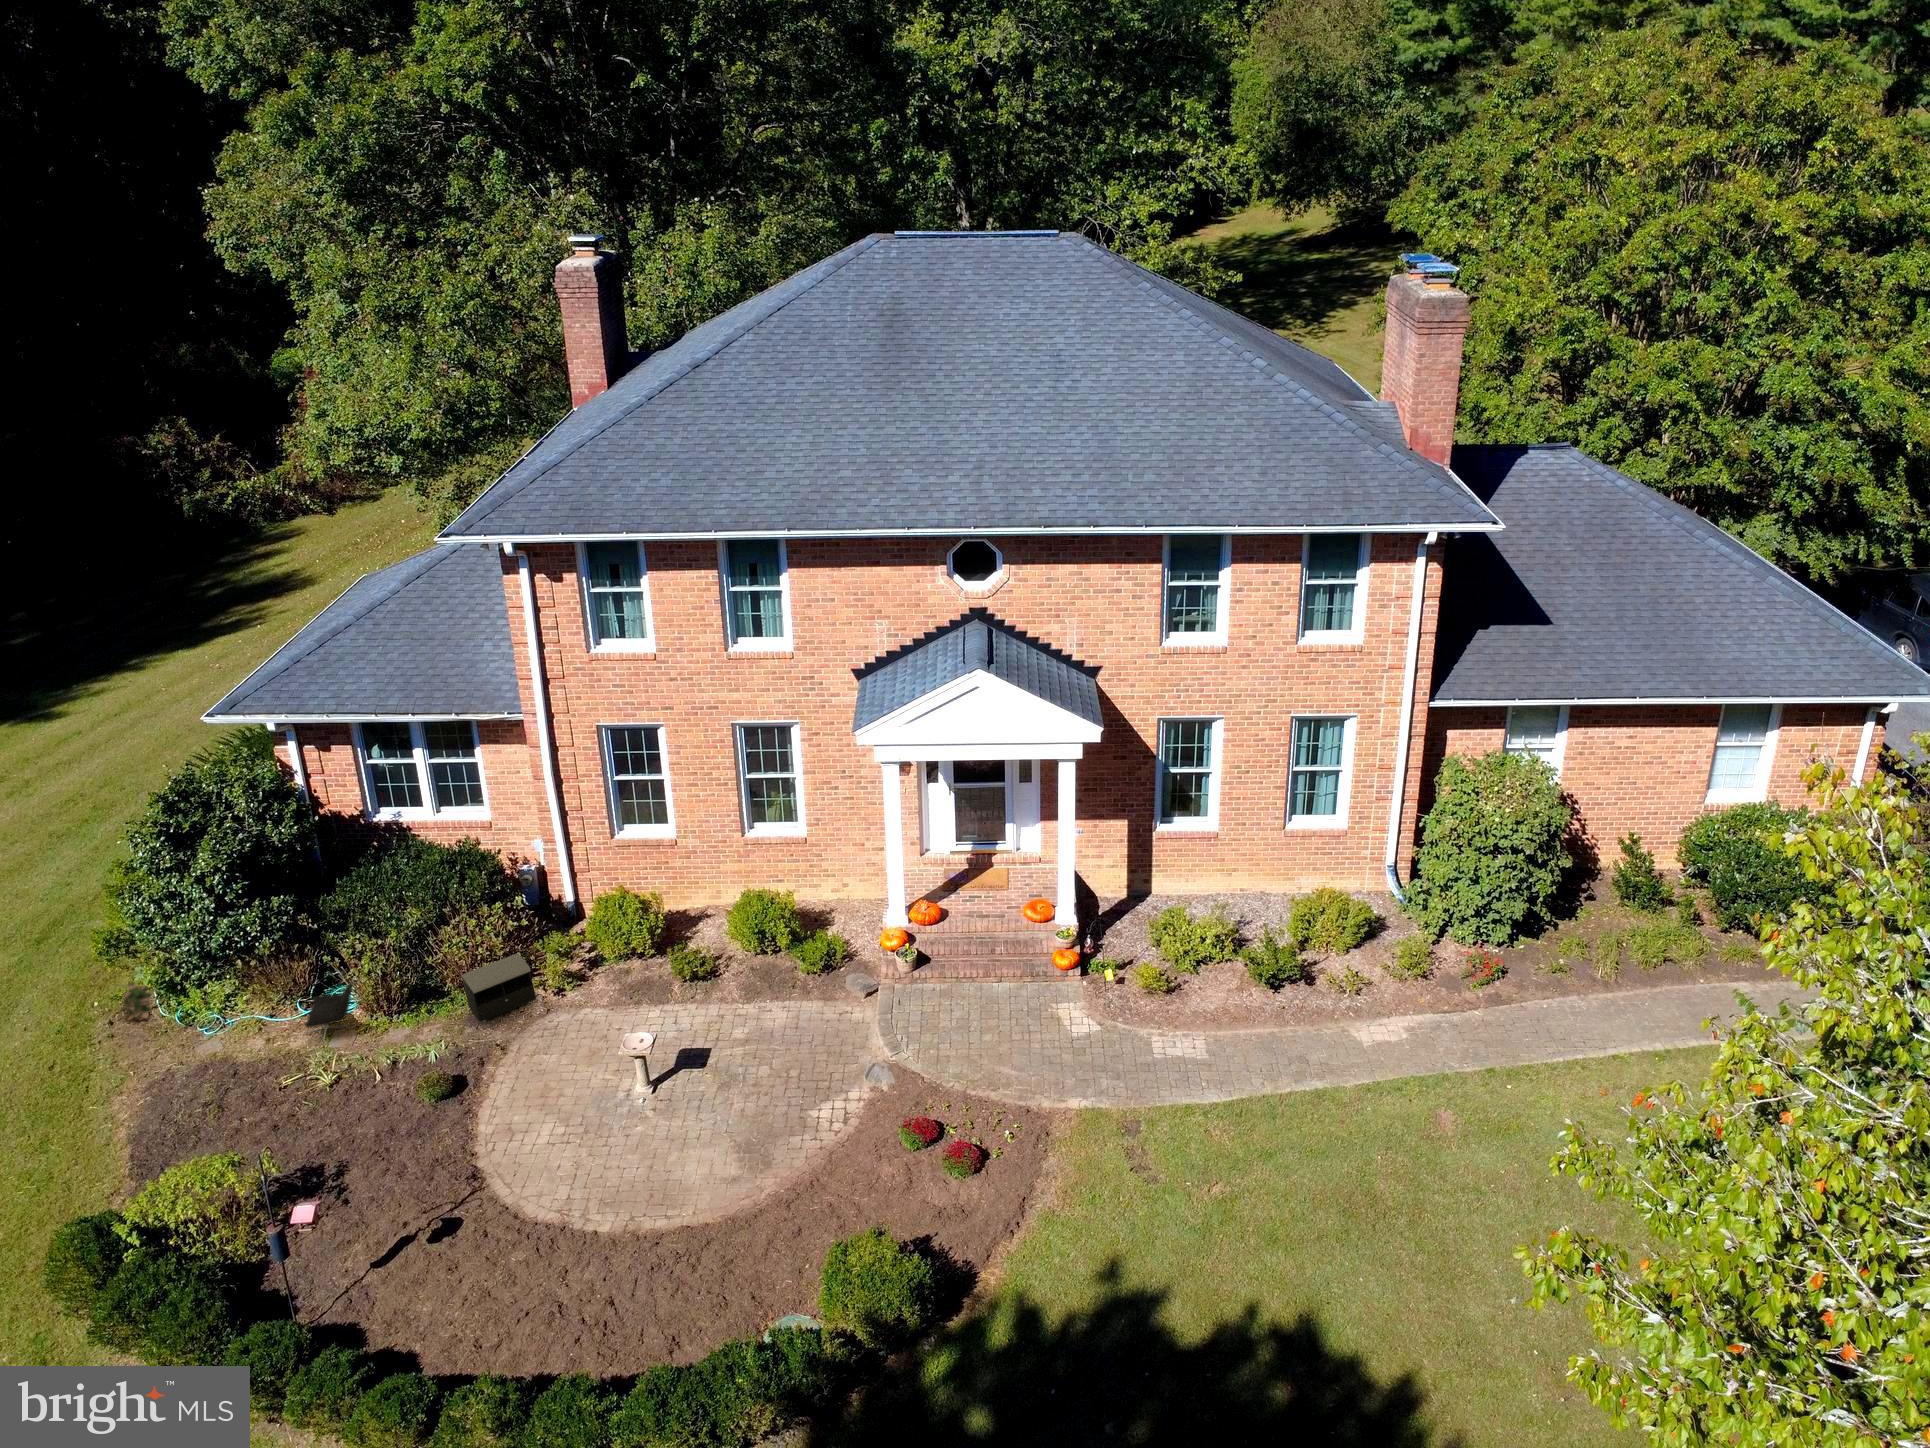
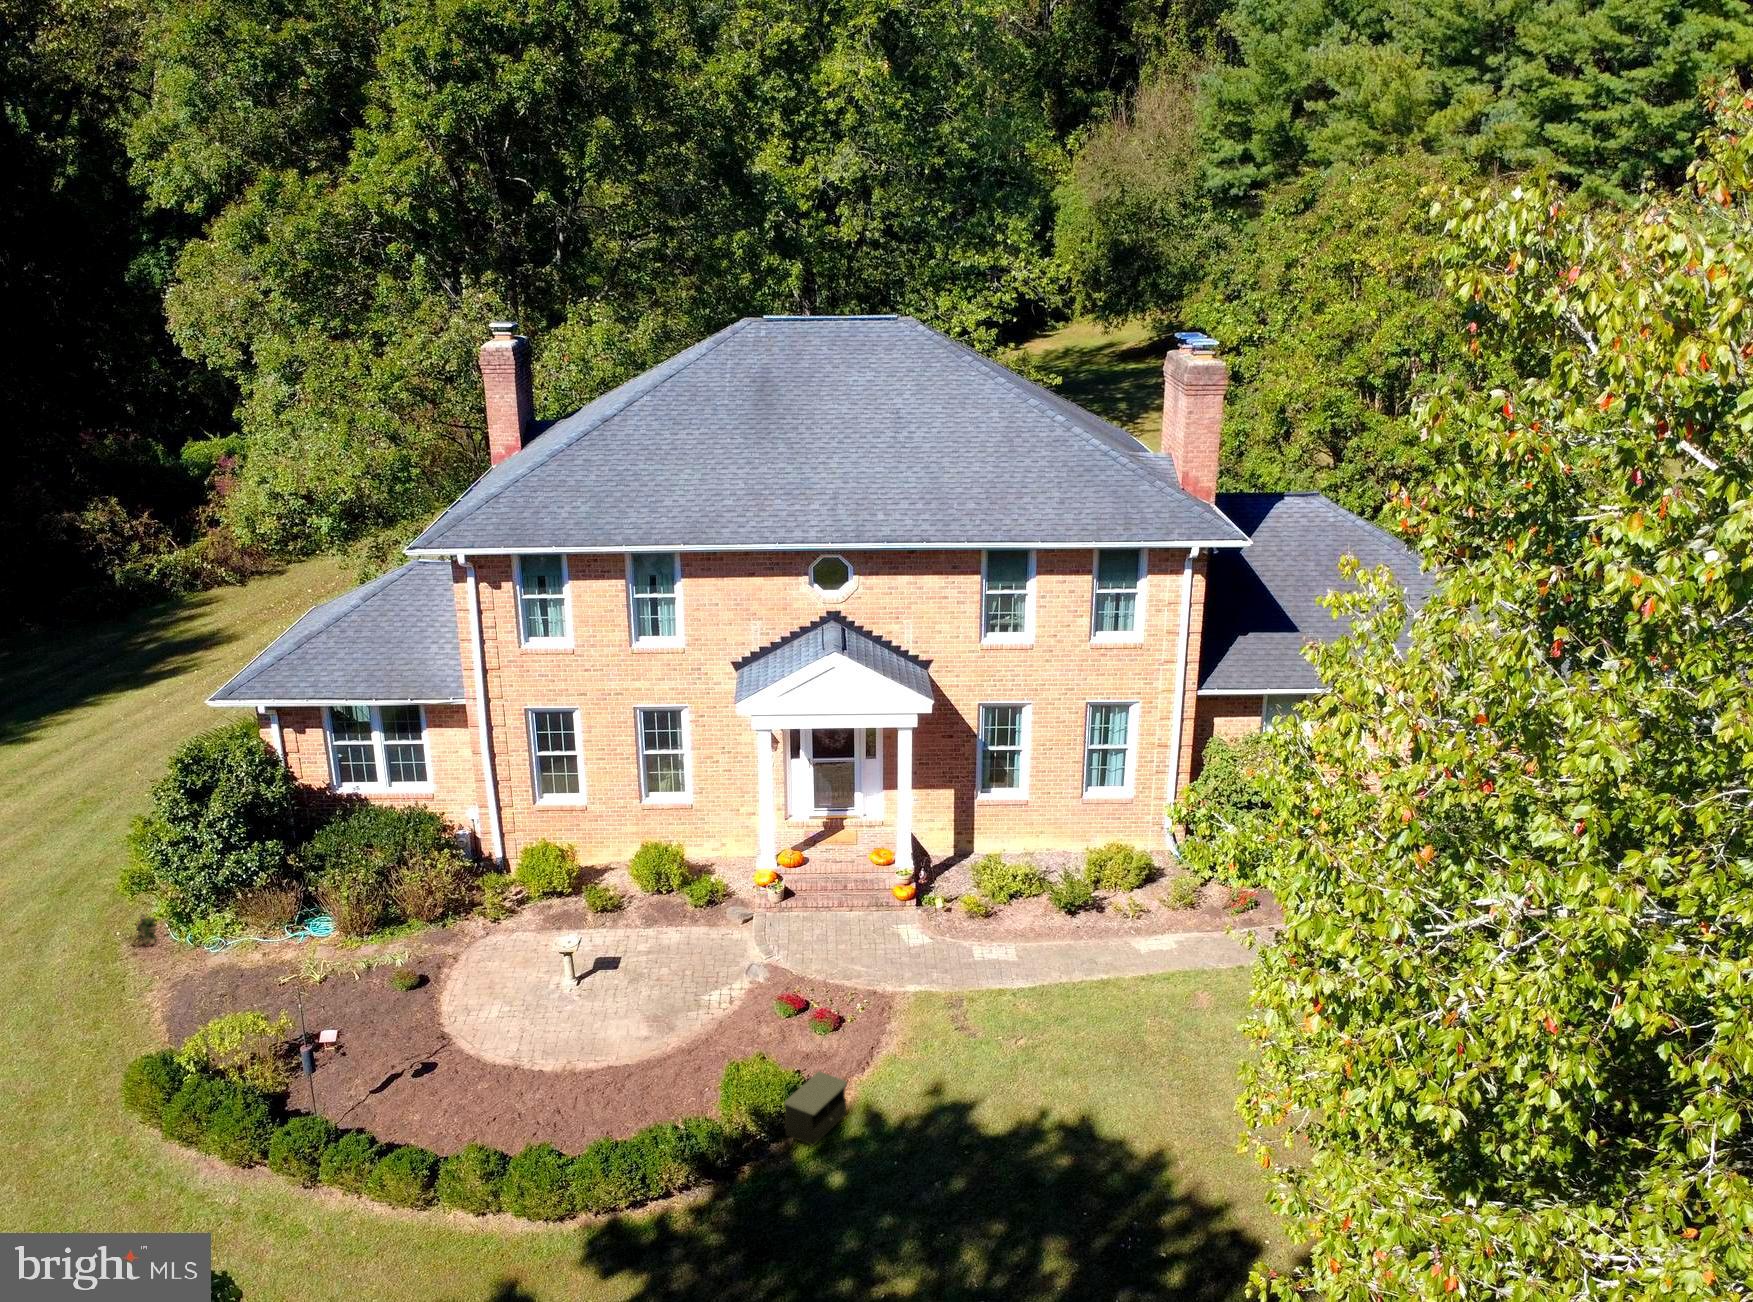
storage bench: present [462,953,536,1022] -> present [784,1071,847,1146]
lounge chair: present [305,984,352,1039] -> none [285,913,325,958]

